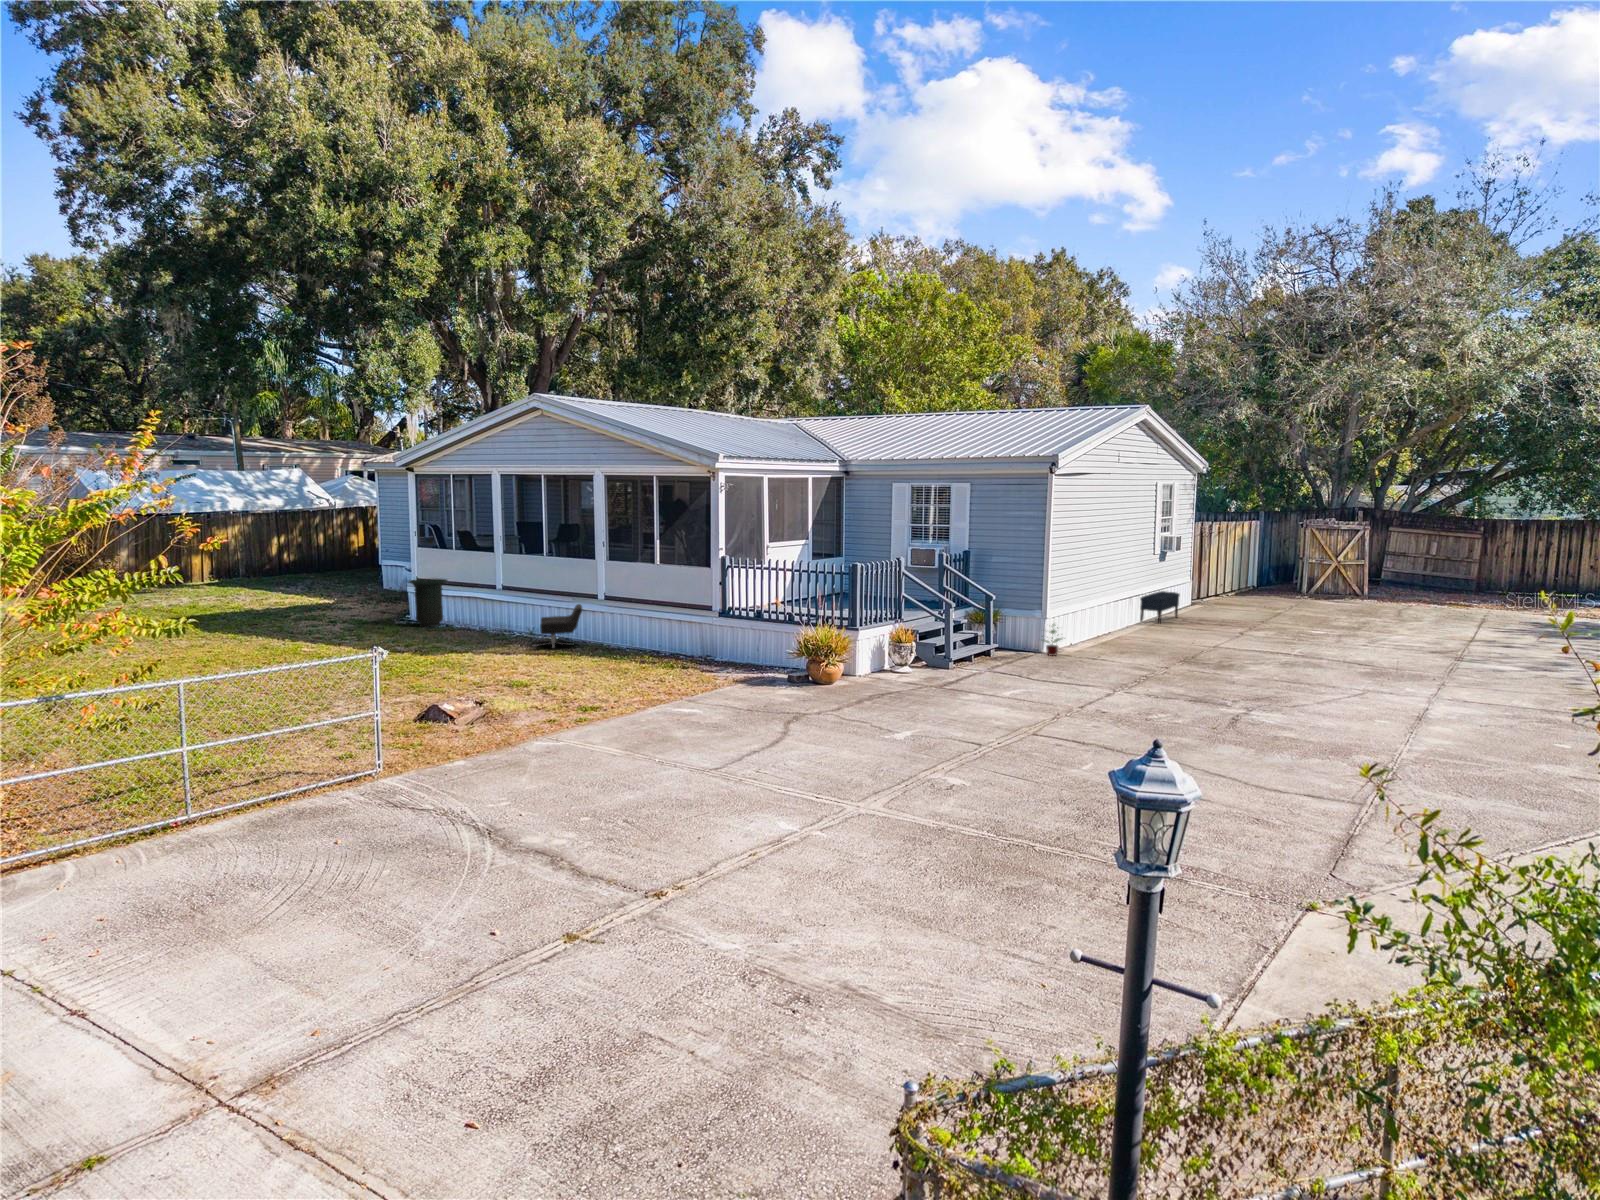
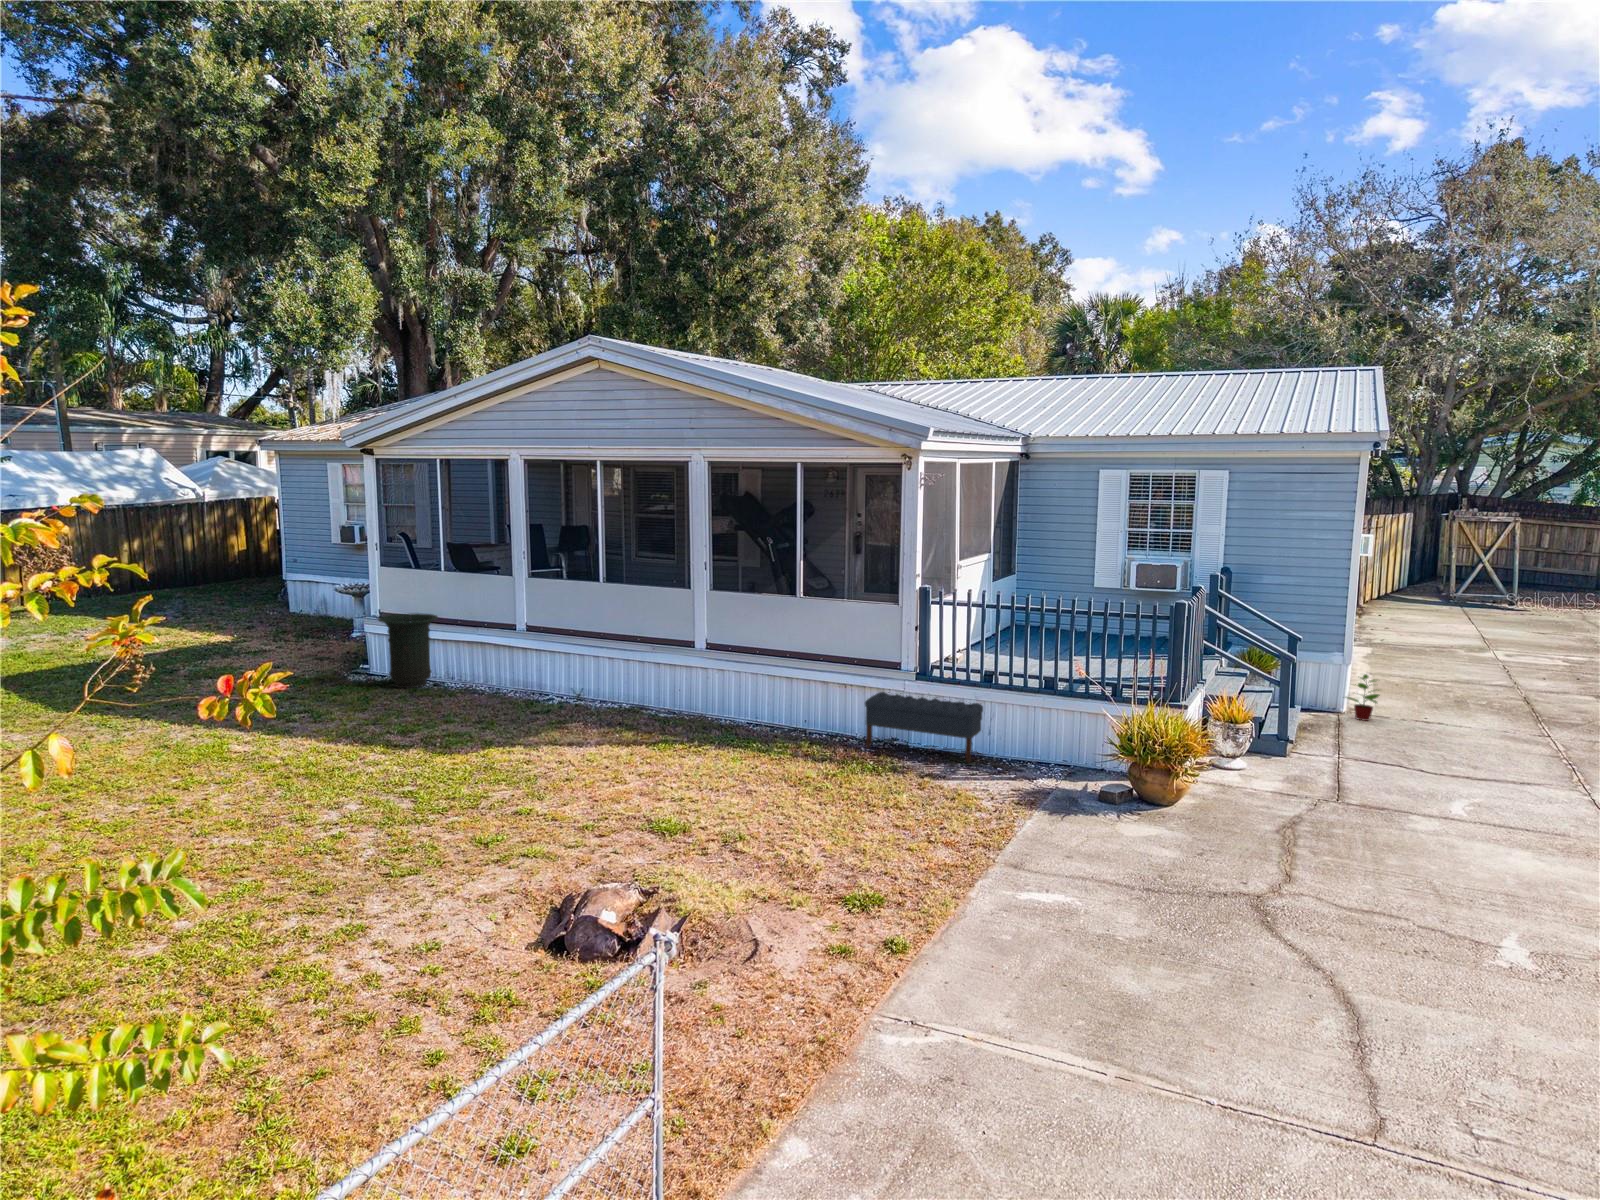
bench: present [1140,591,1180,623] -> present [865,692,983,763]
lounge chair: present [540,604,582,648] -> none [602,655,680,726]

